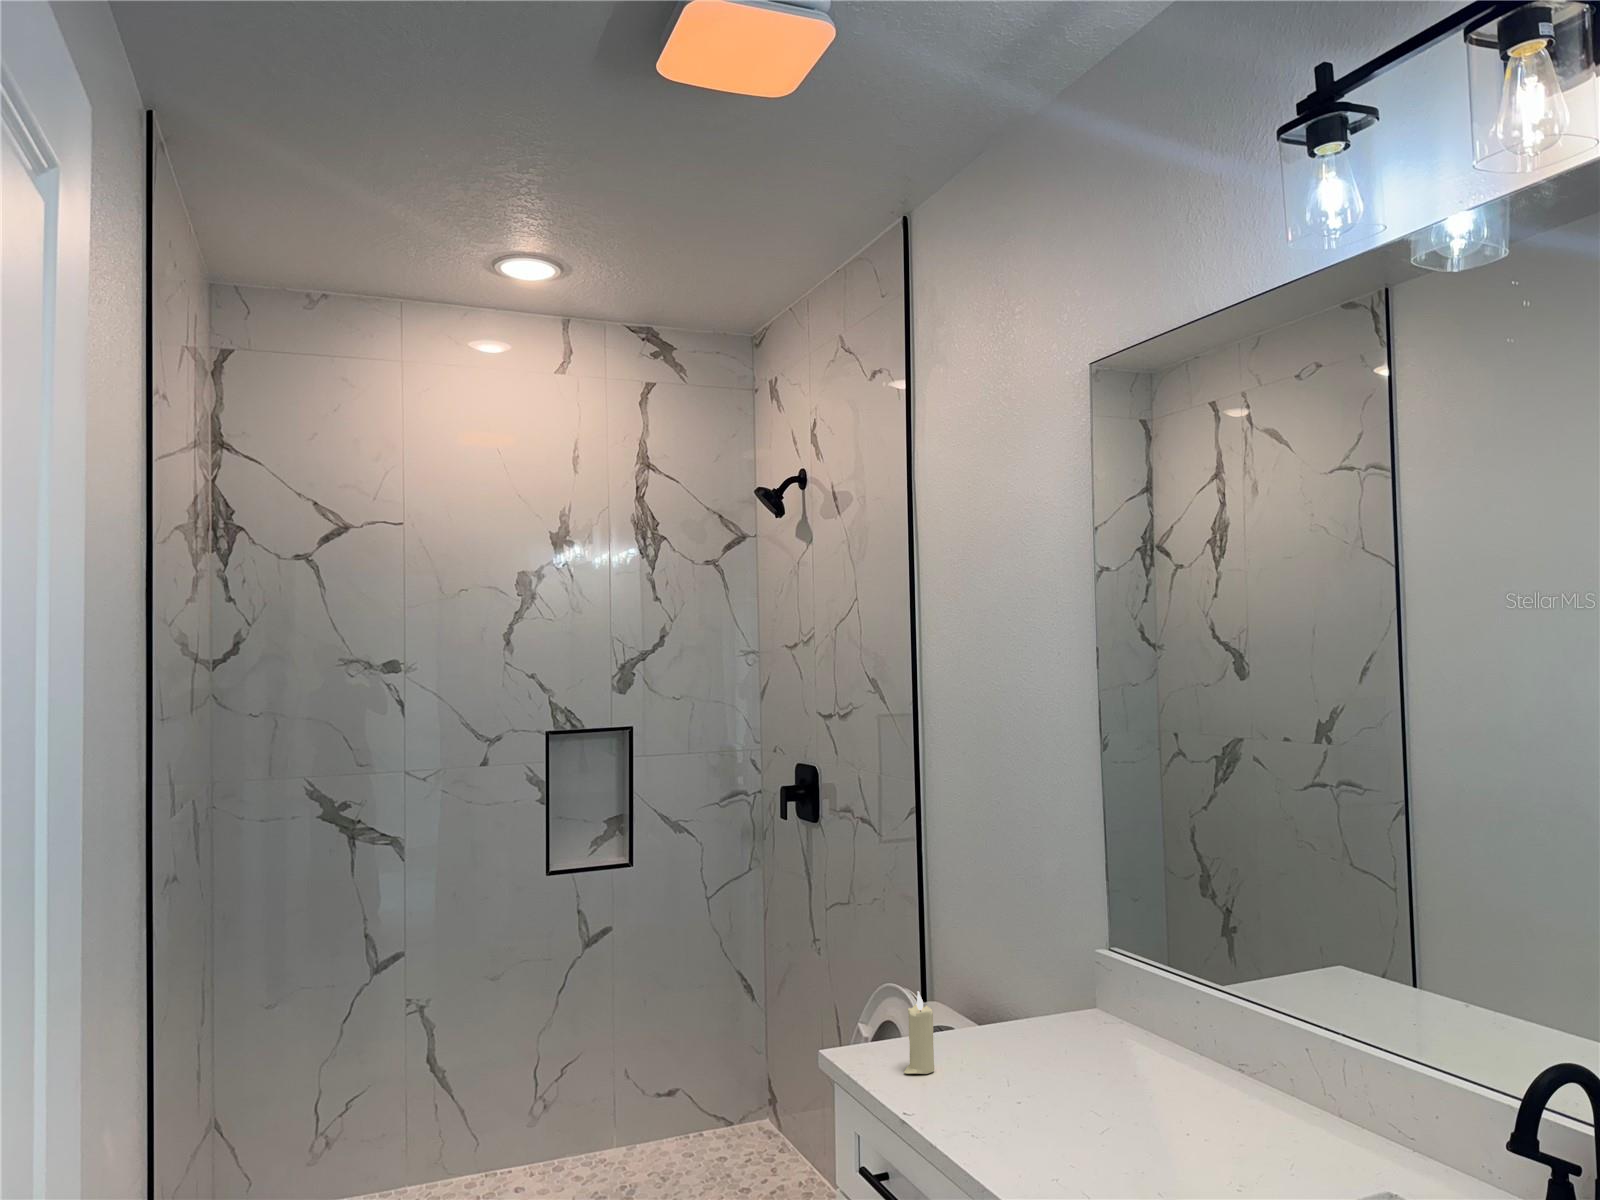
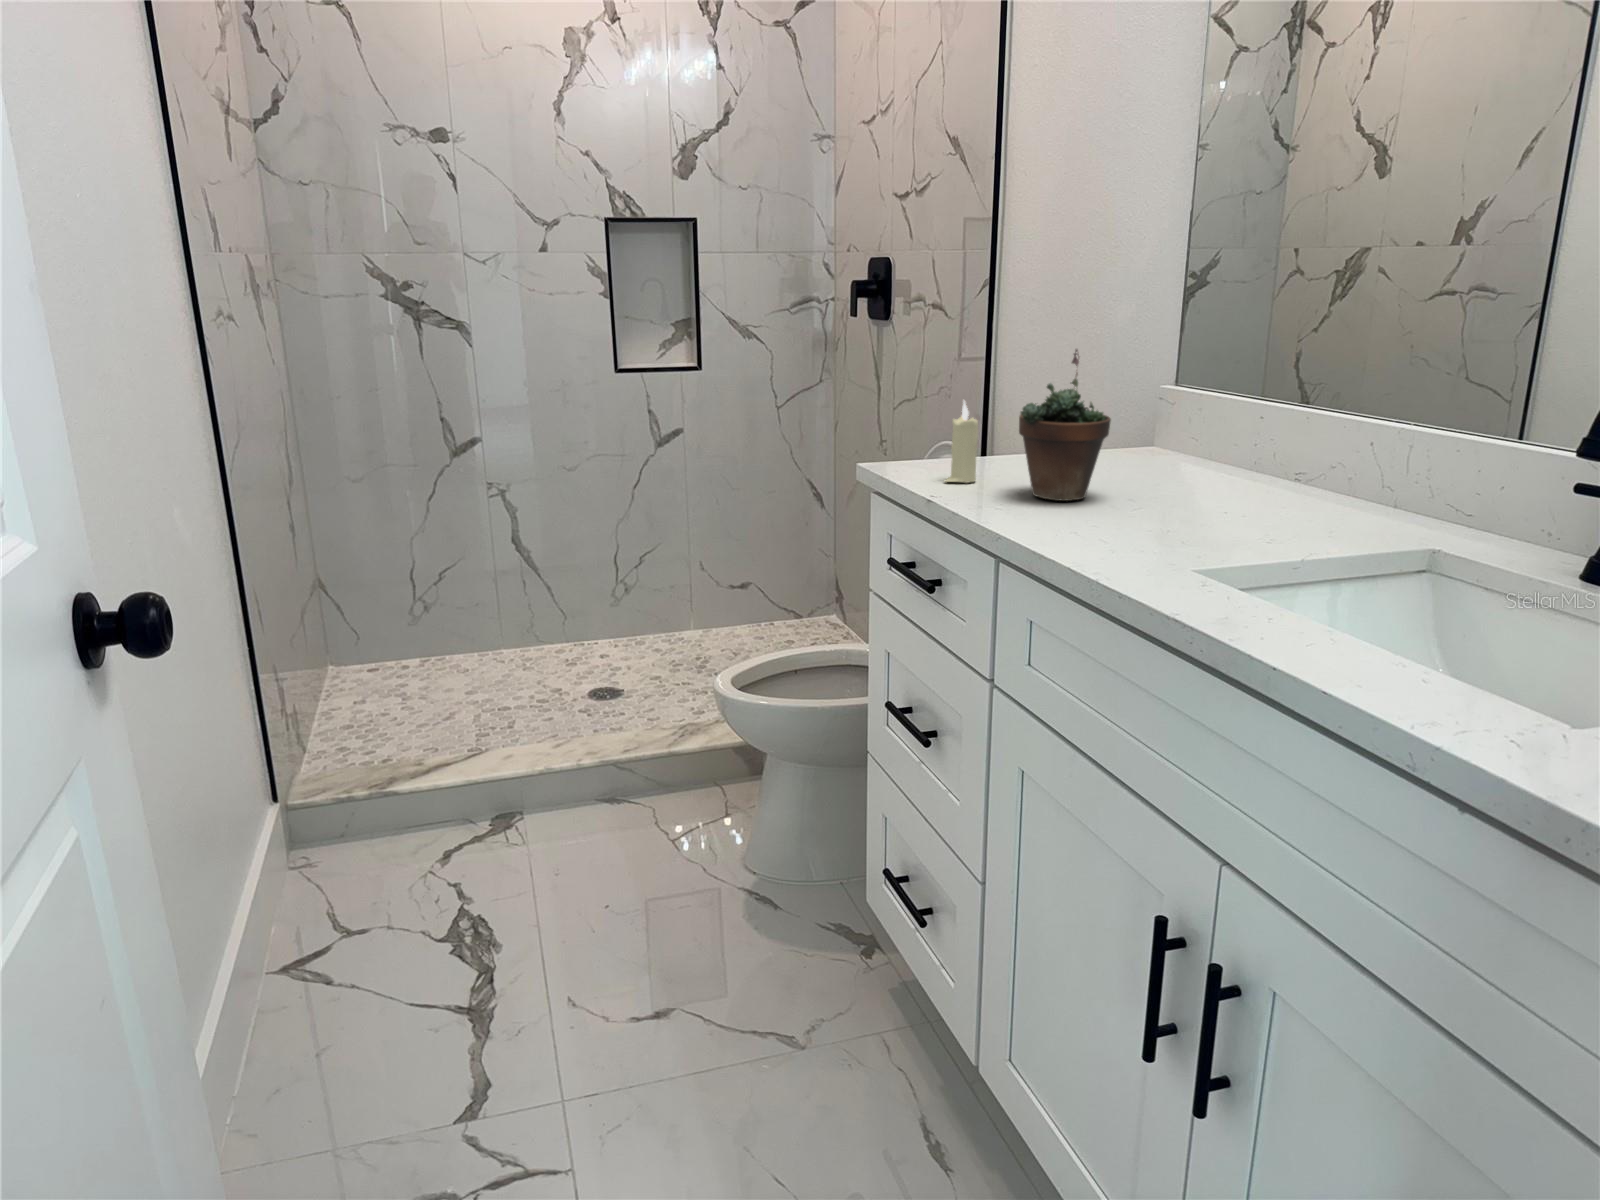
succulent plant: none [975,953,1061,1105] -> present [1019,349,1111,501]

